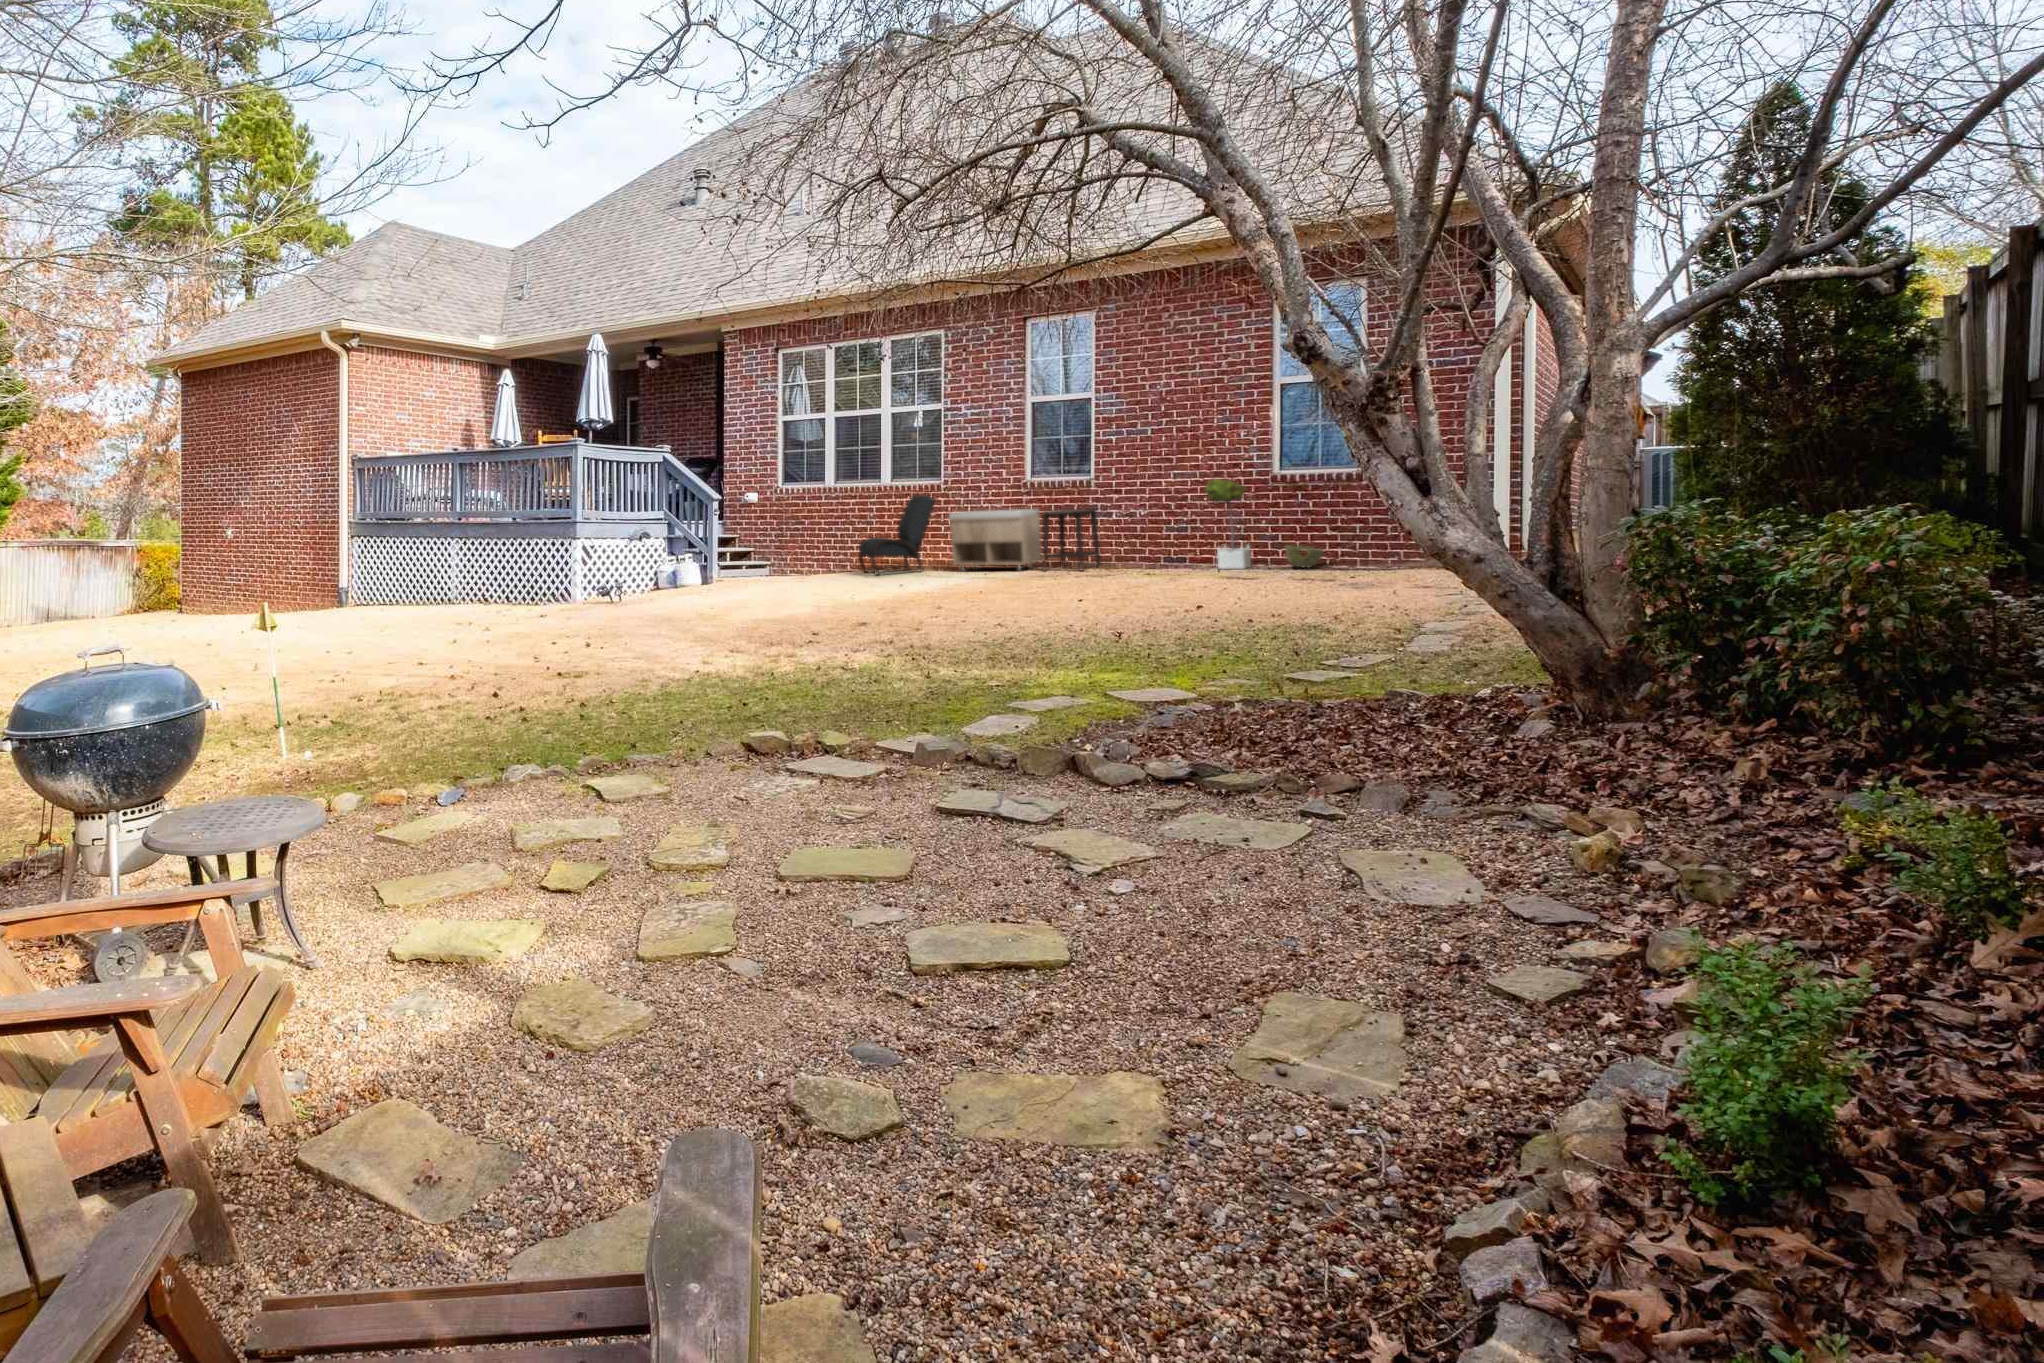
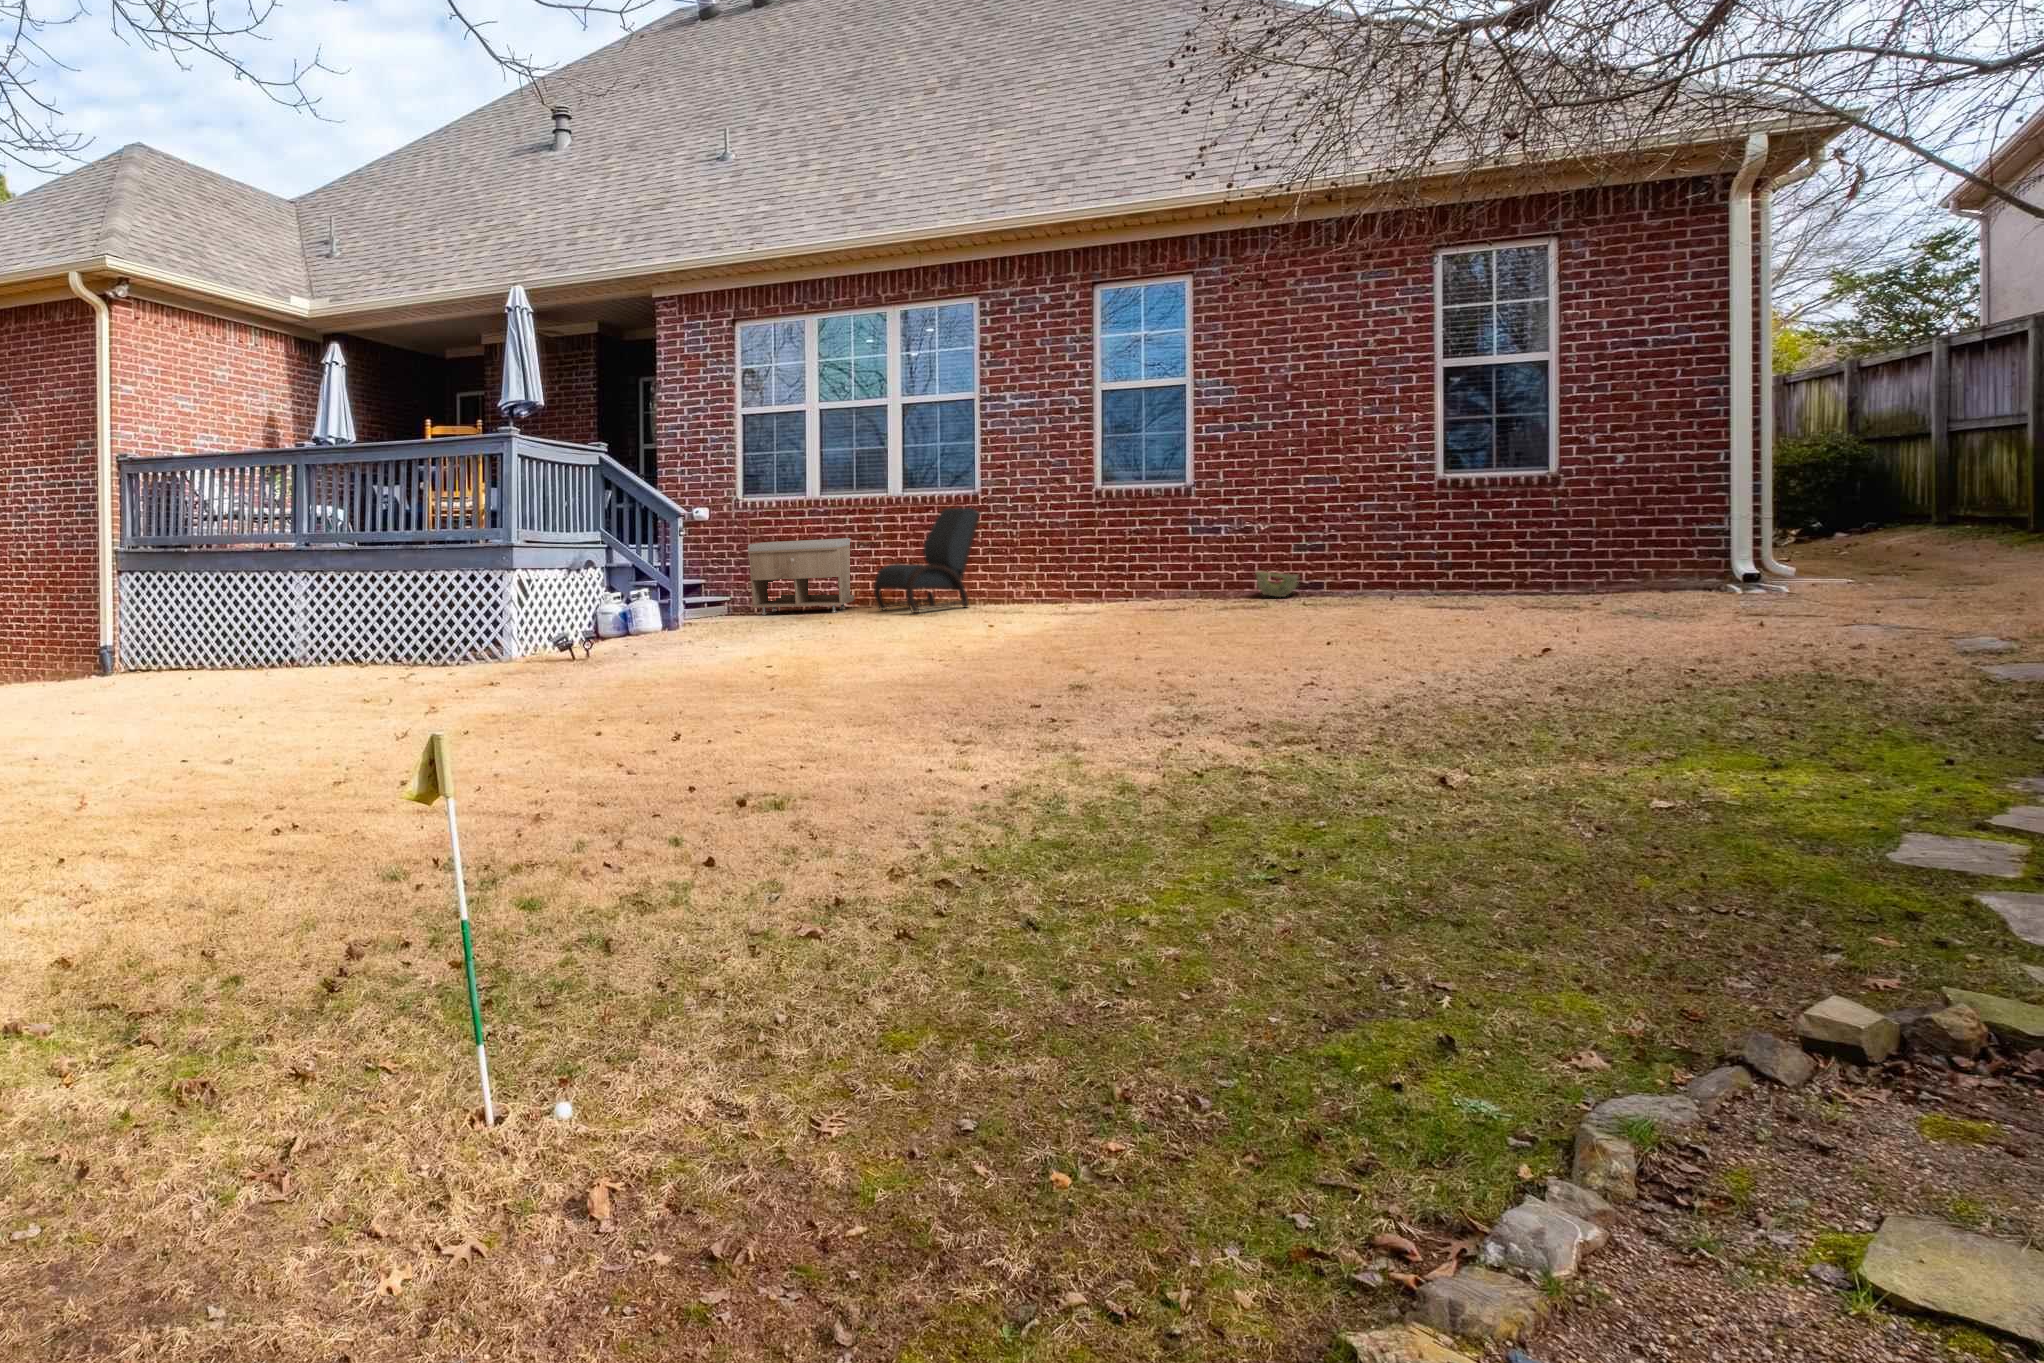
potted tree: present [1205,479,1251,569] -> none [1370,478,1428,594]
side table: present [1036,508,1101,571] -> none [1141,520,1212,602]
storage bench: present [949,509,1042,570] -> present [748,538,854,615]
woven basket: present [1285,545,1324,567] -> present [1256,571,1299,597]

